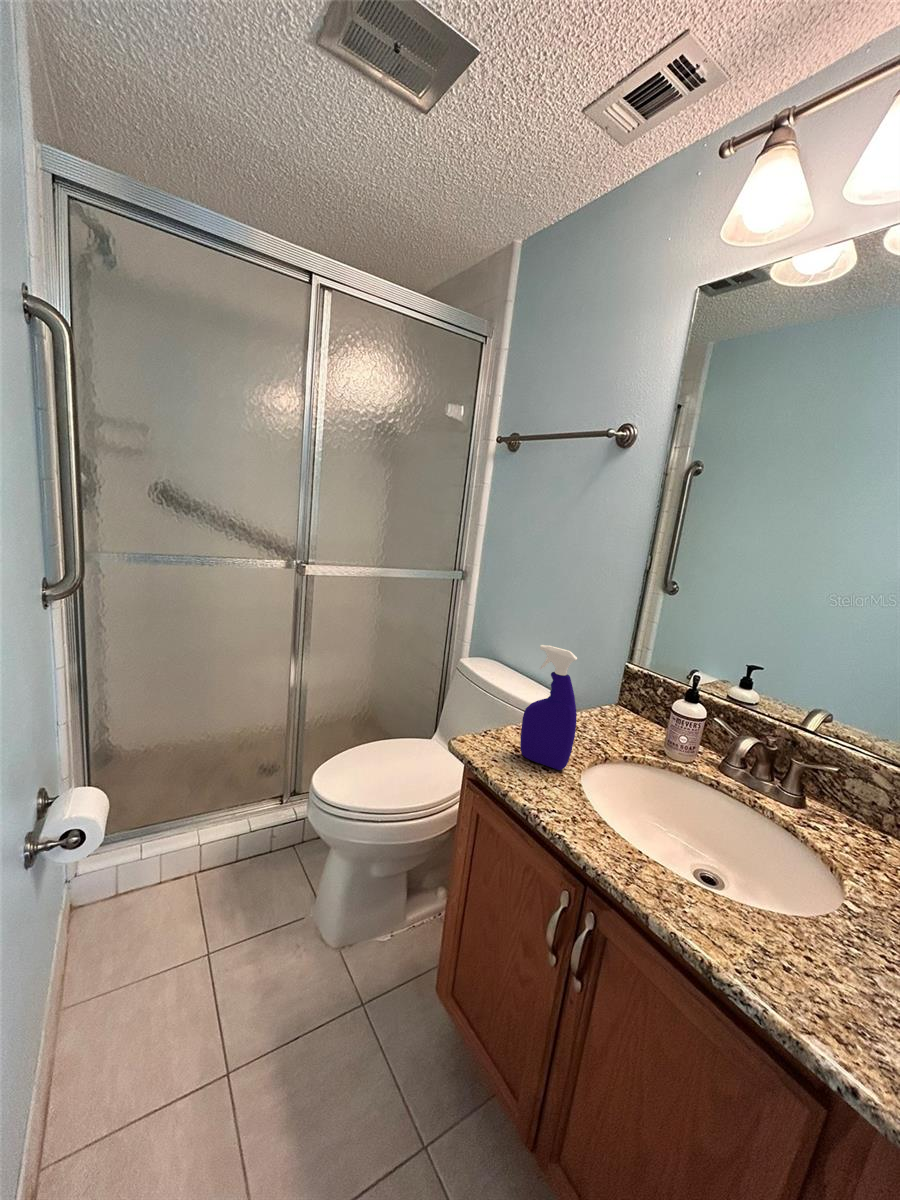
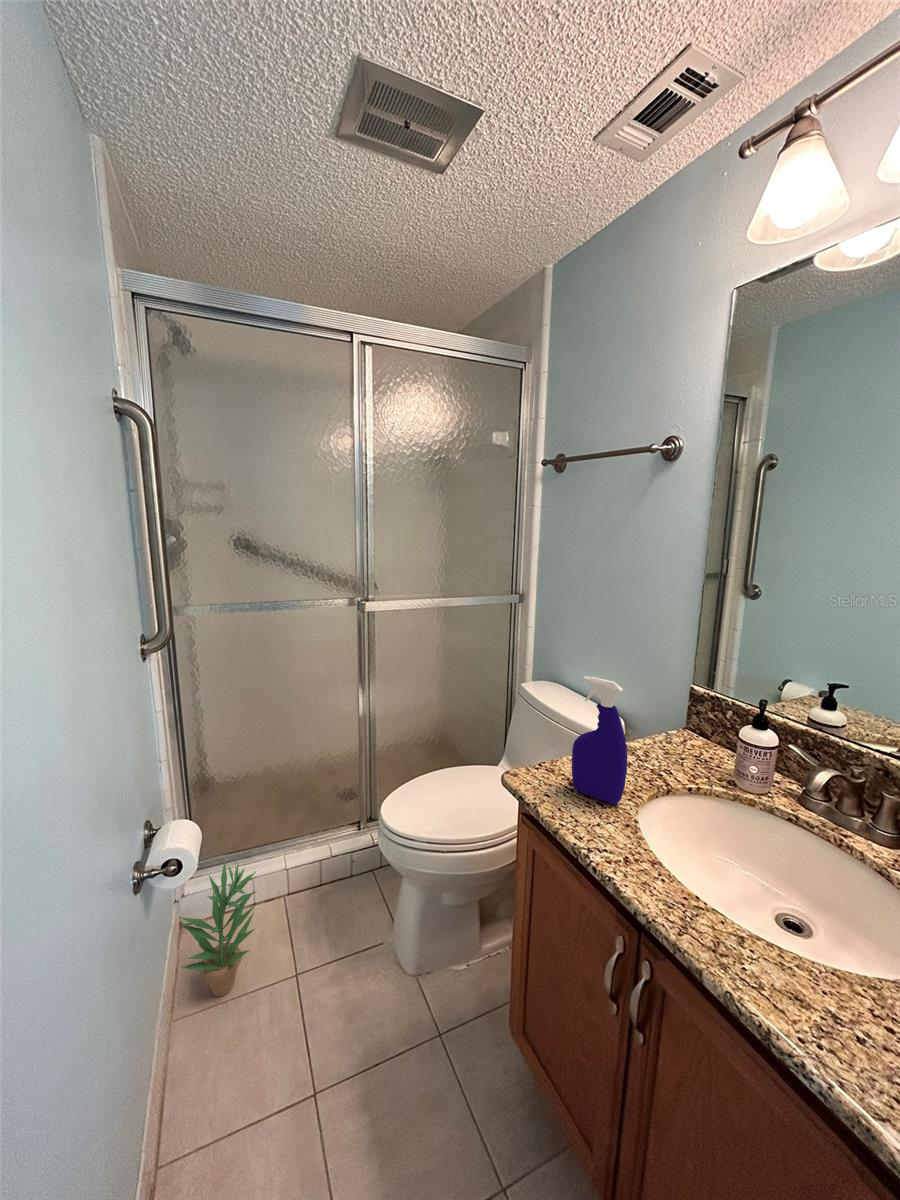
potted plant: none [72,835,170,984] -> present [180,862,257,997]

